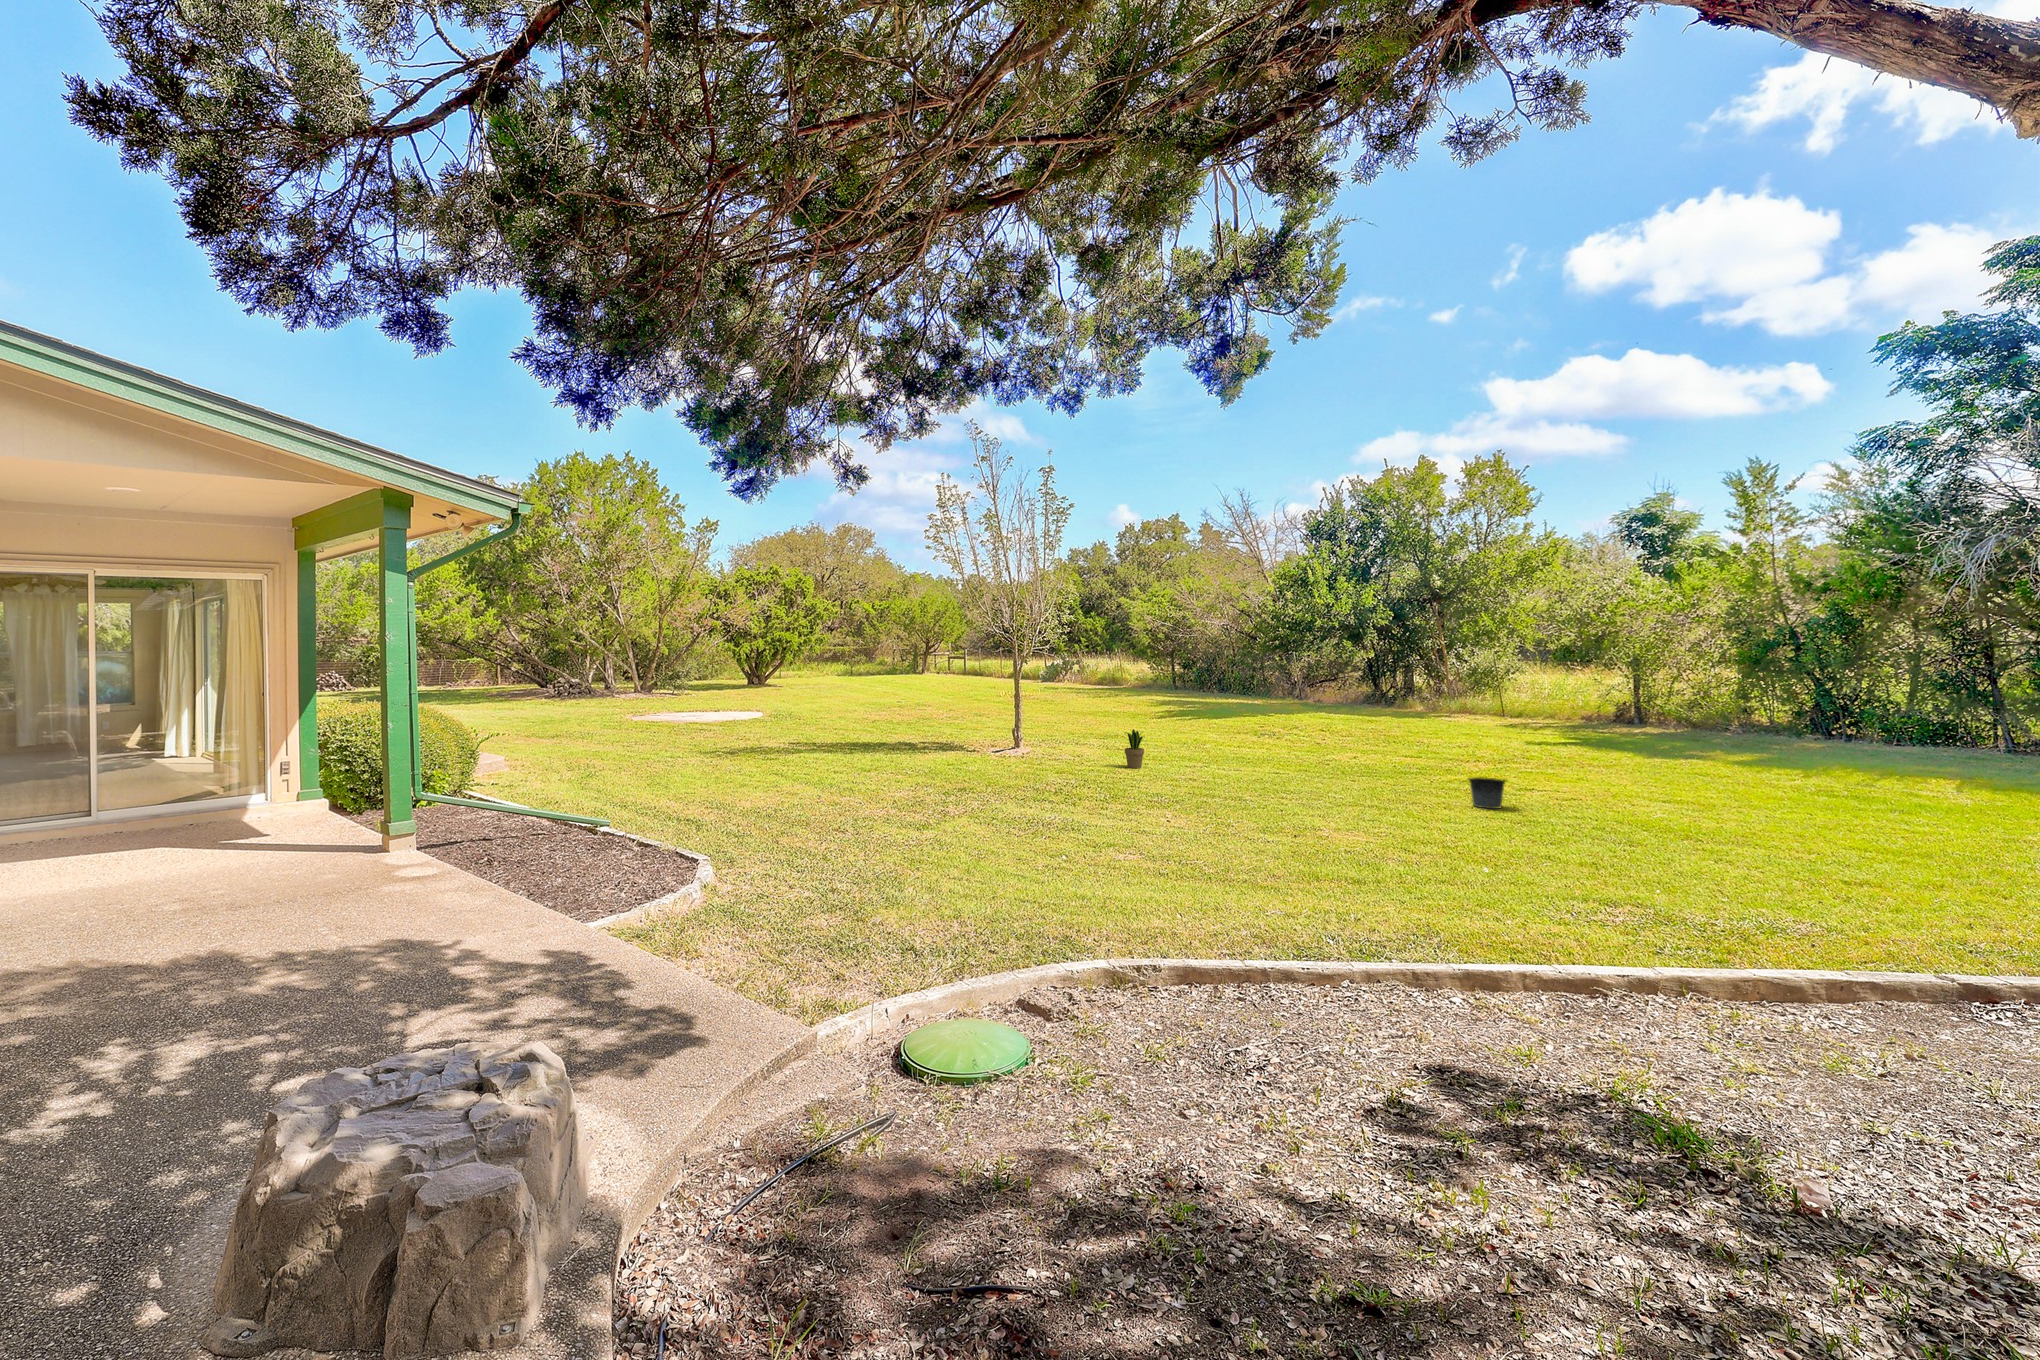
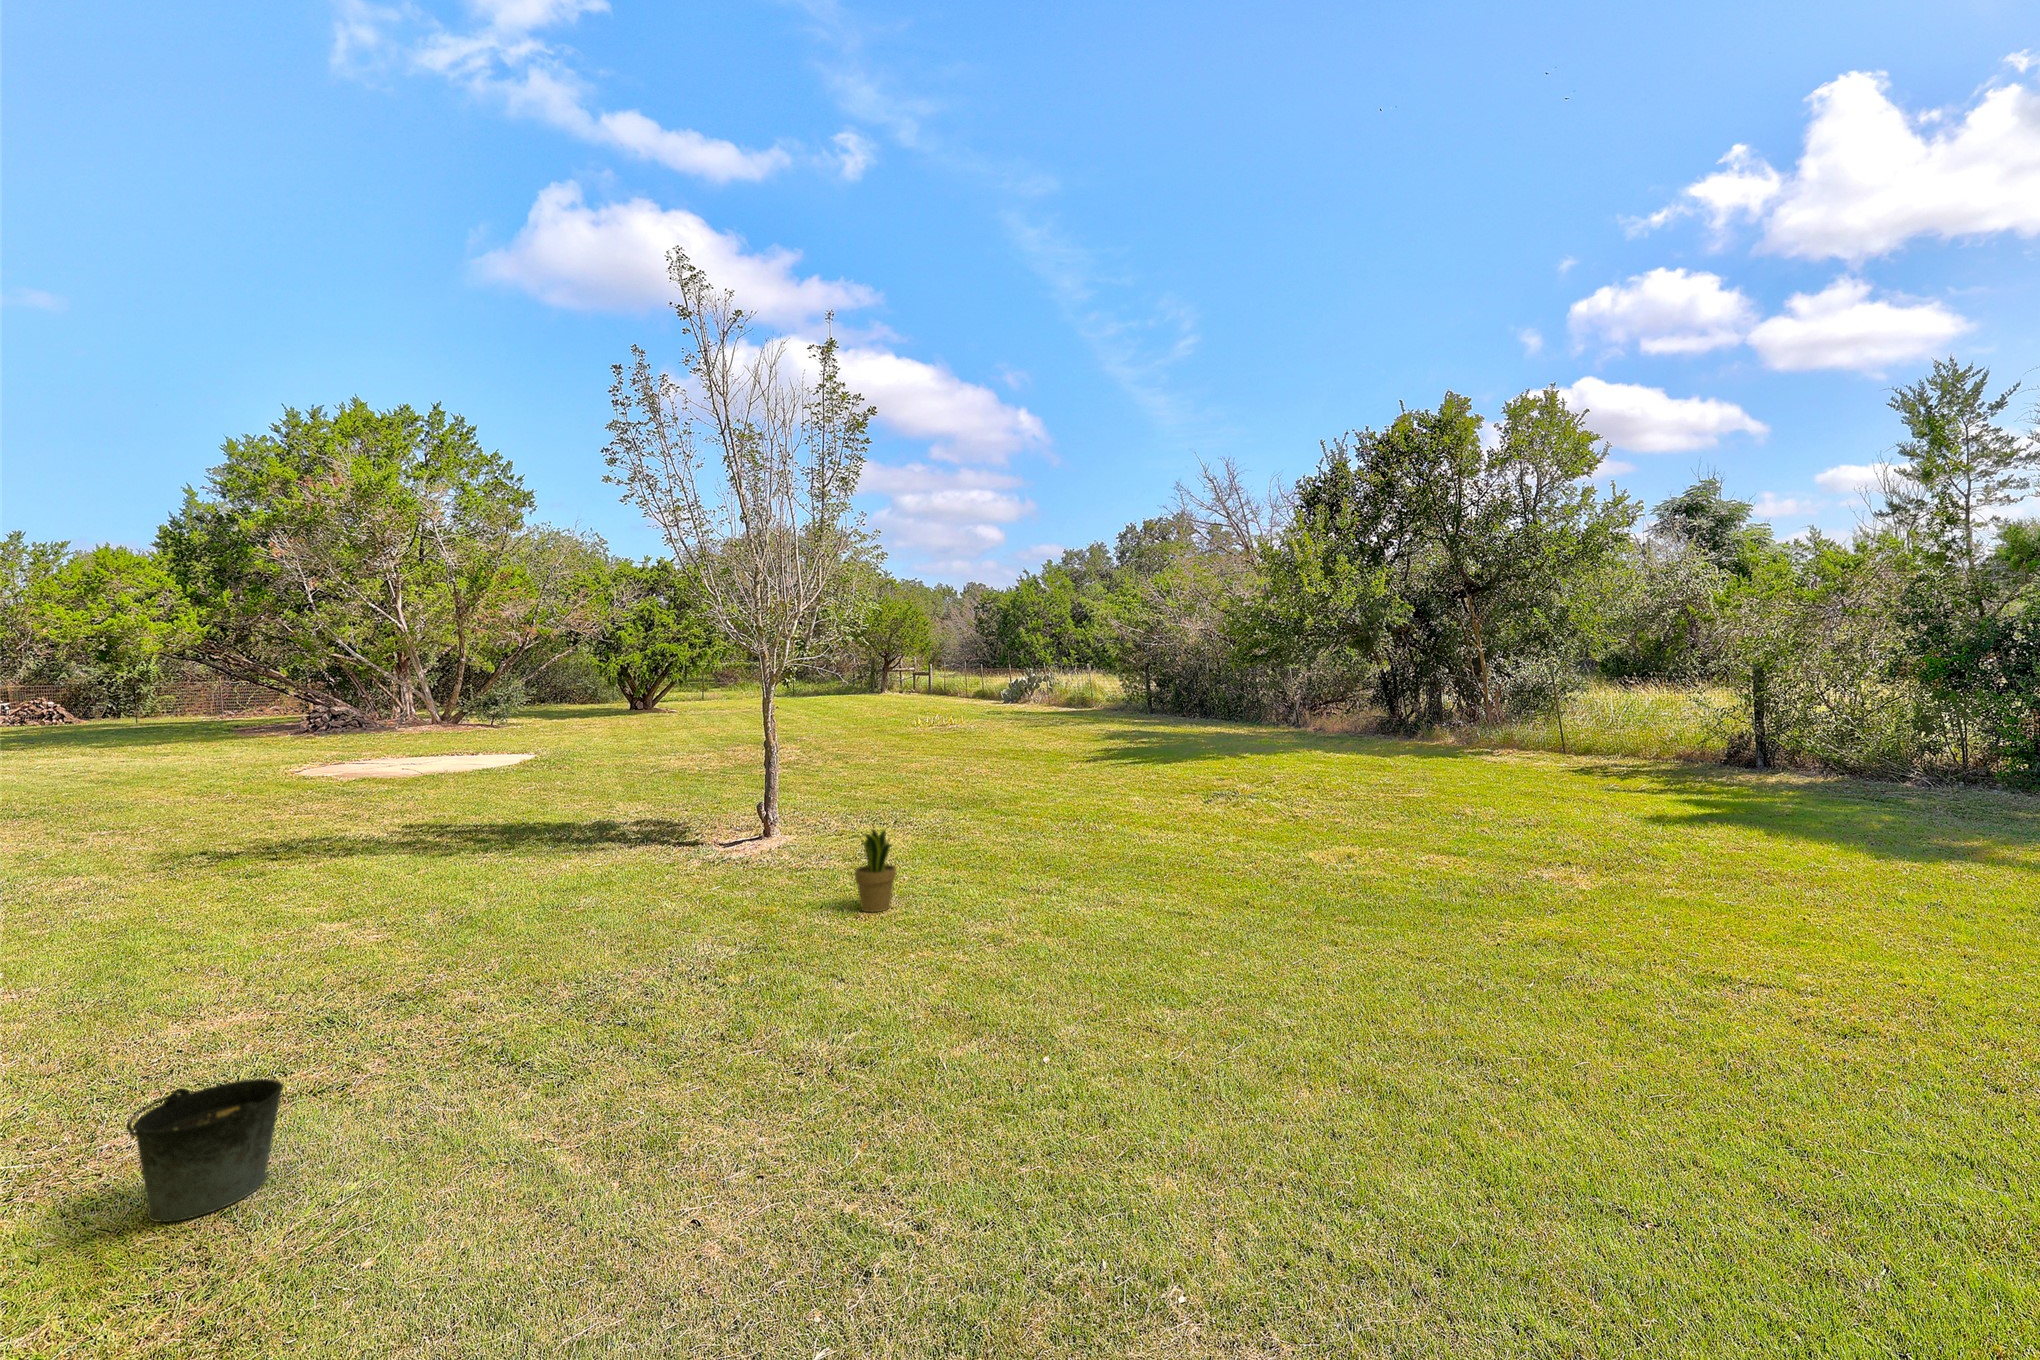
bucket: present [1469,777,1506,809] -> present [126,1079,283,1222]

